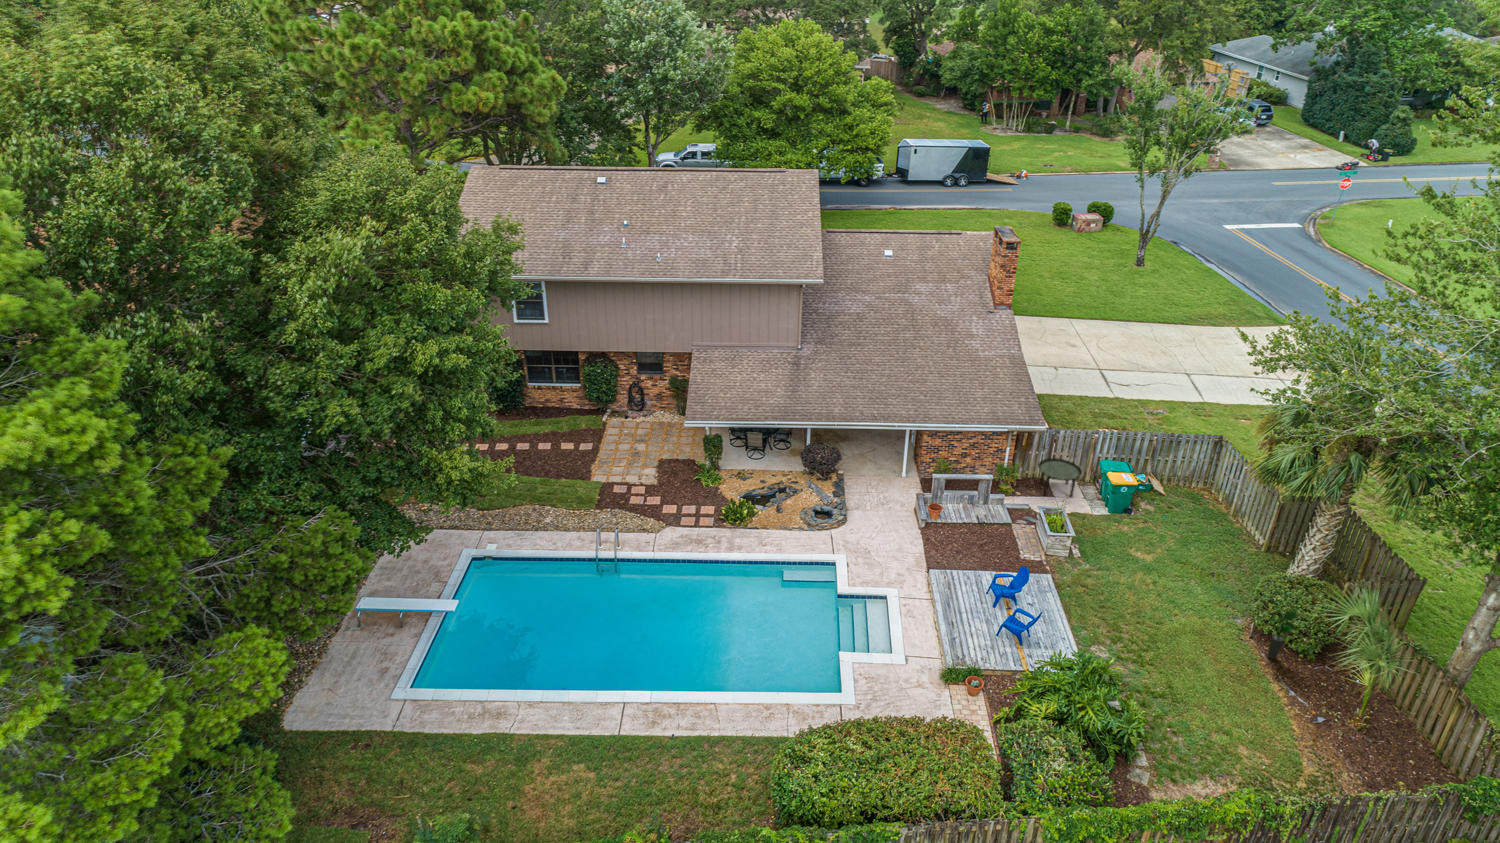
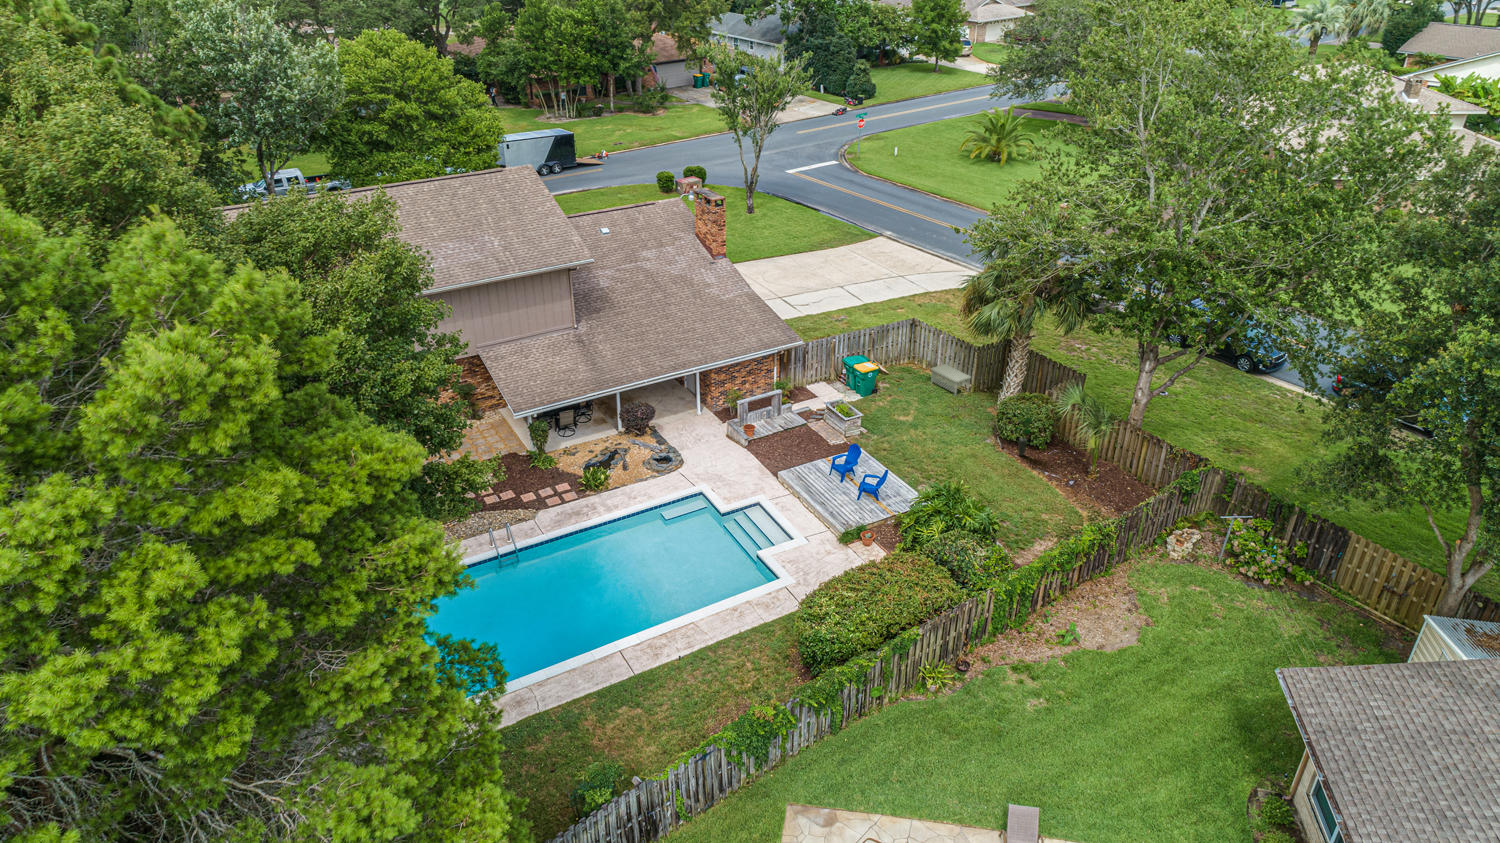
round table: present [1038,458,1082,497] -> none [801,367,835,399]
storage bench: none [1213,502,1267,547] -> present [931,364,971,395]

